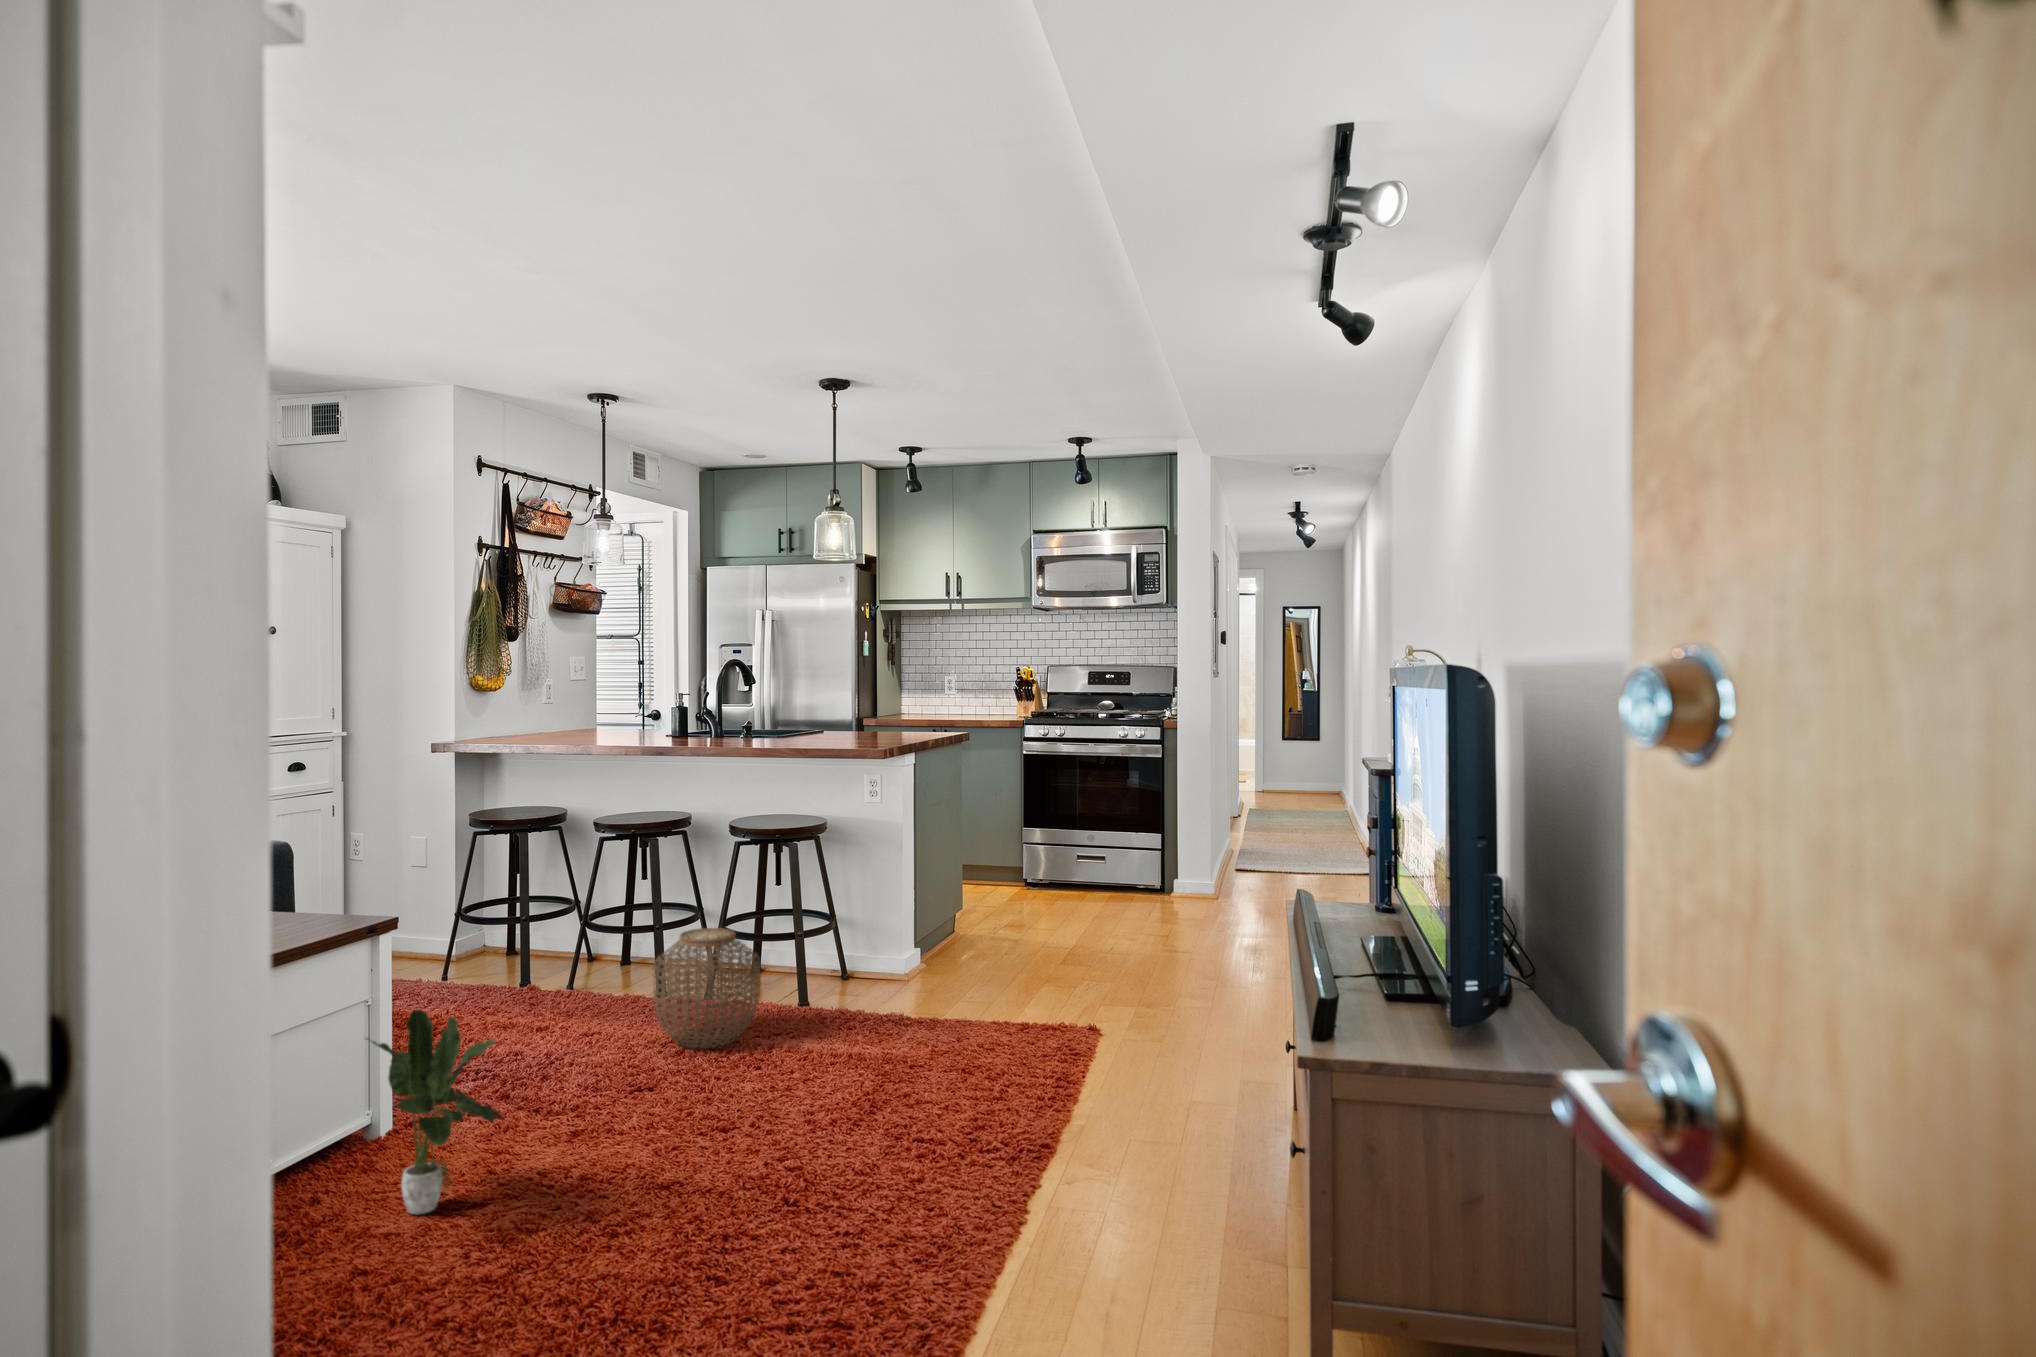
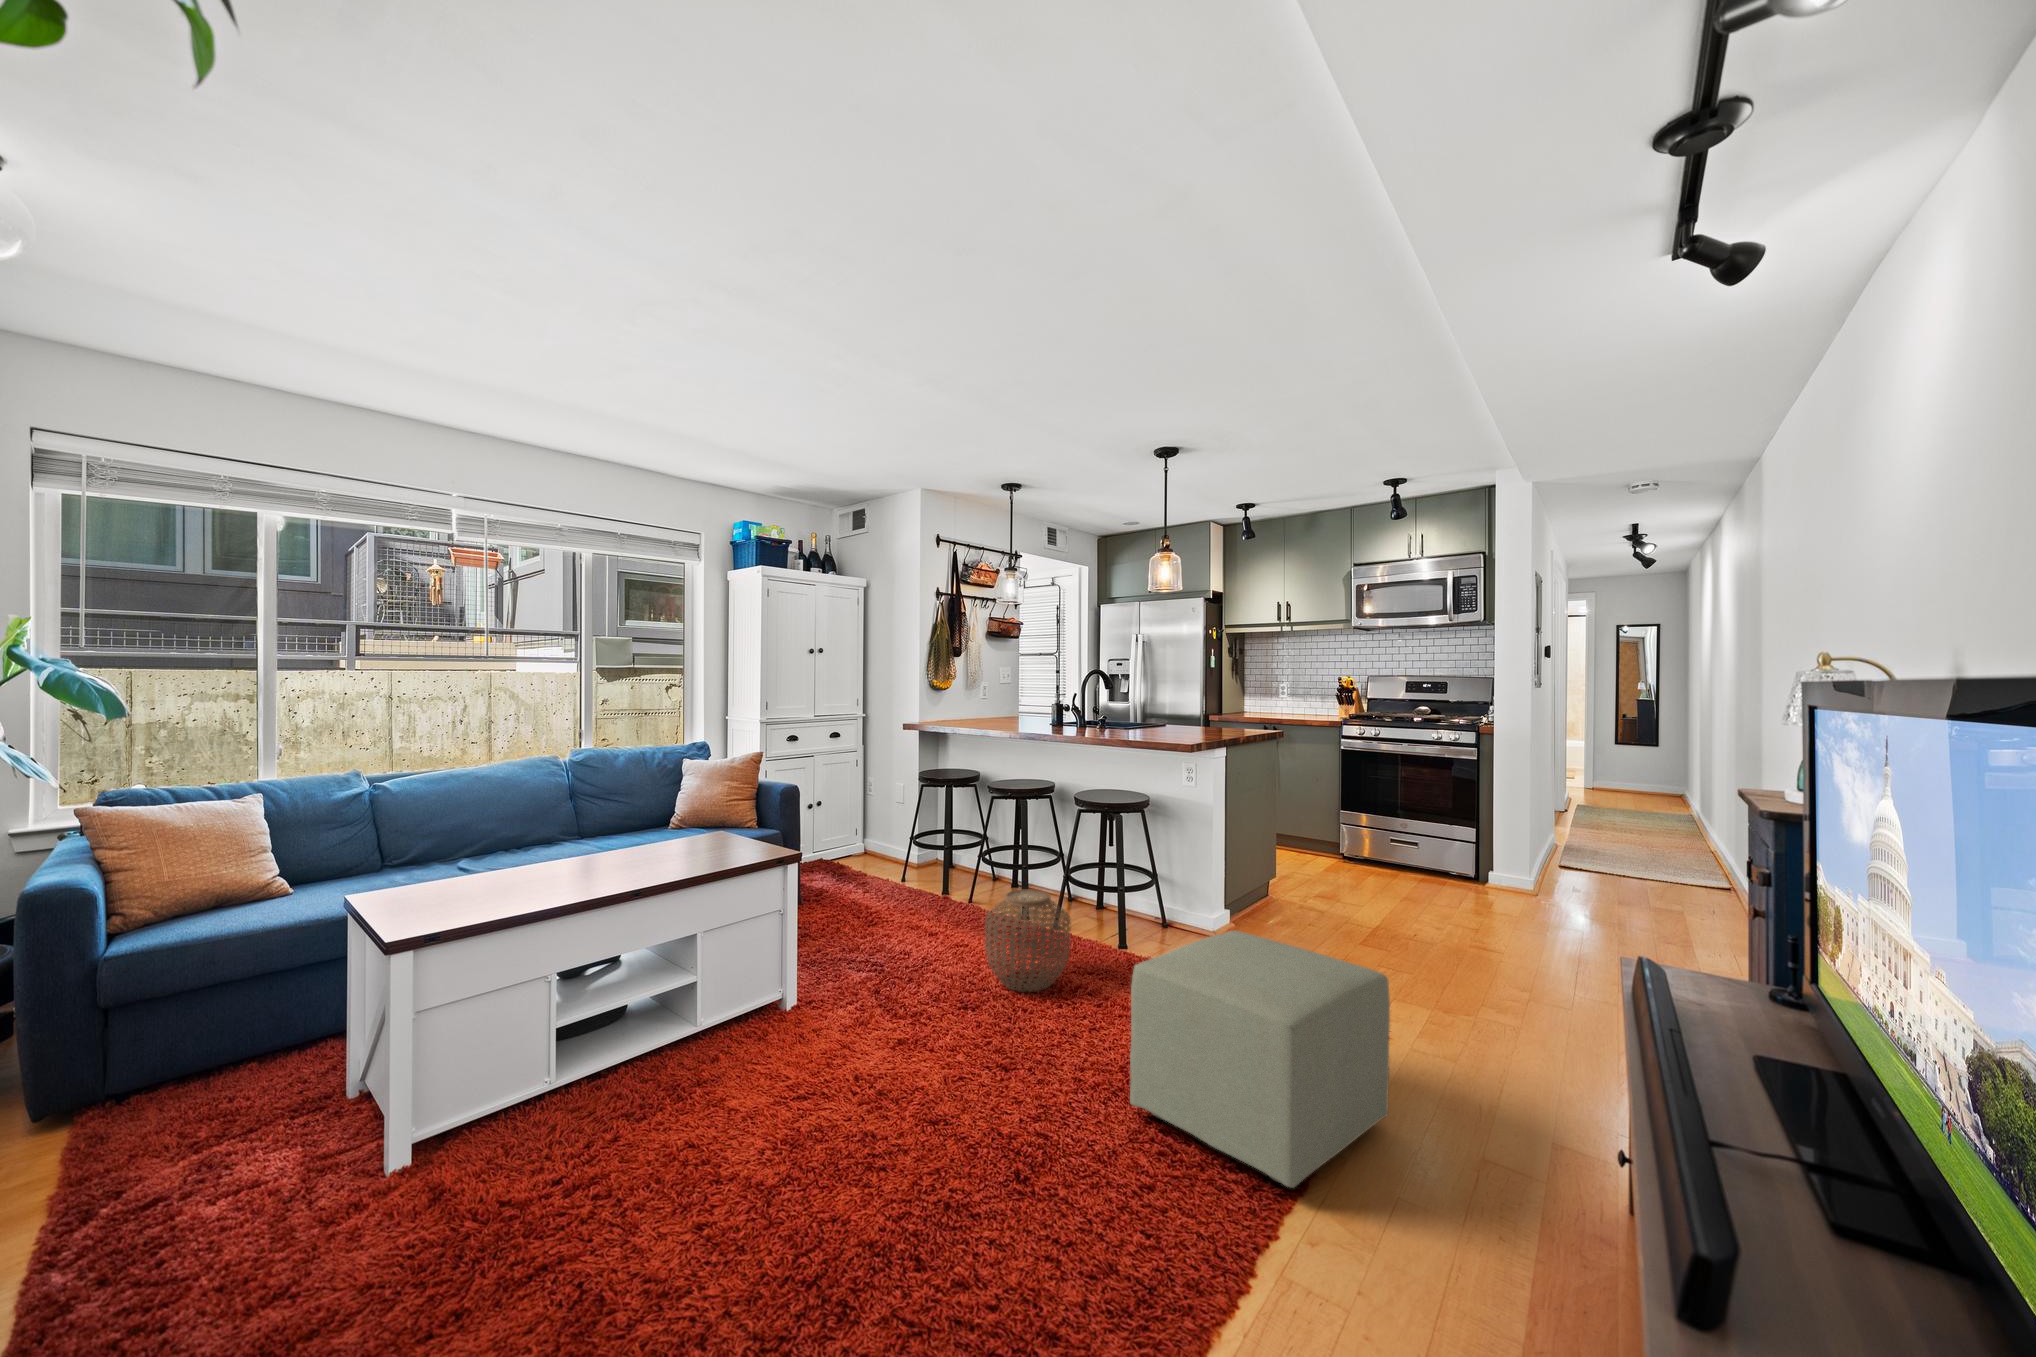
ottoman: none [876,937,1119,1153] -> present [1130,931,1390,1188]
potted plant: present [367,1010,504,1214] -> none [692,954,800,1128]

